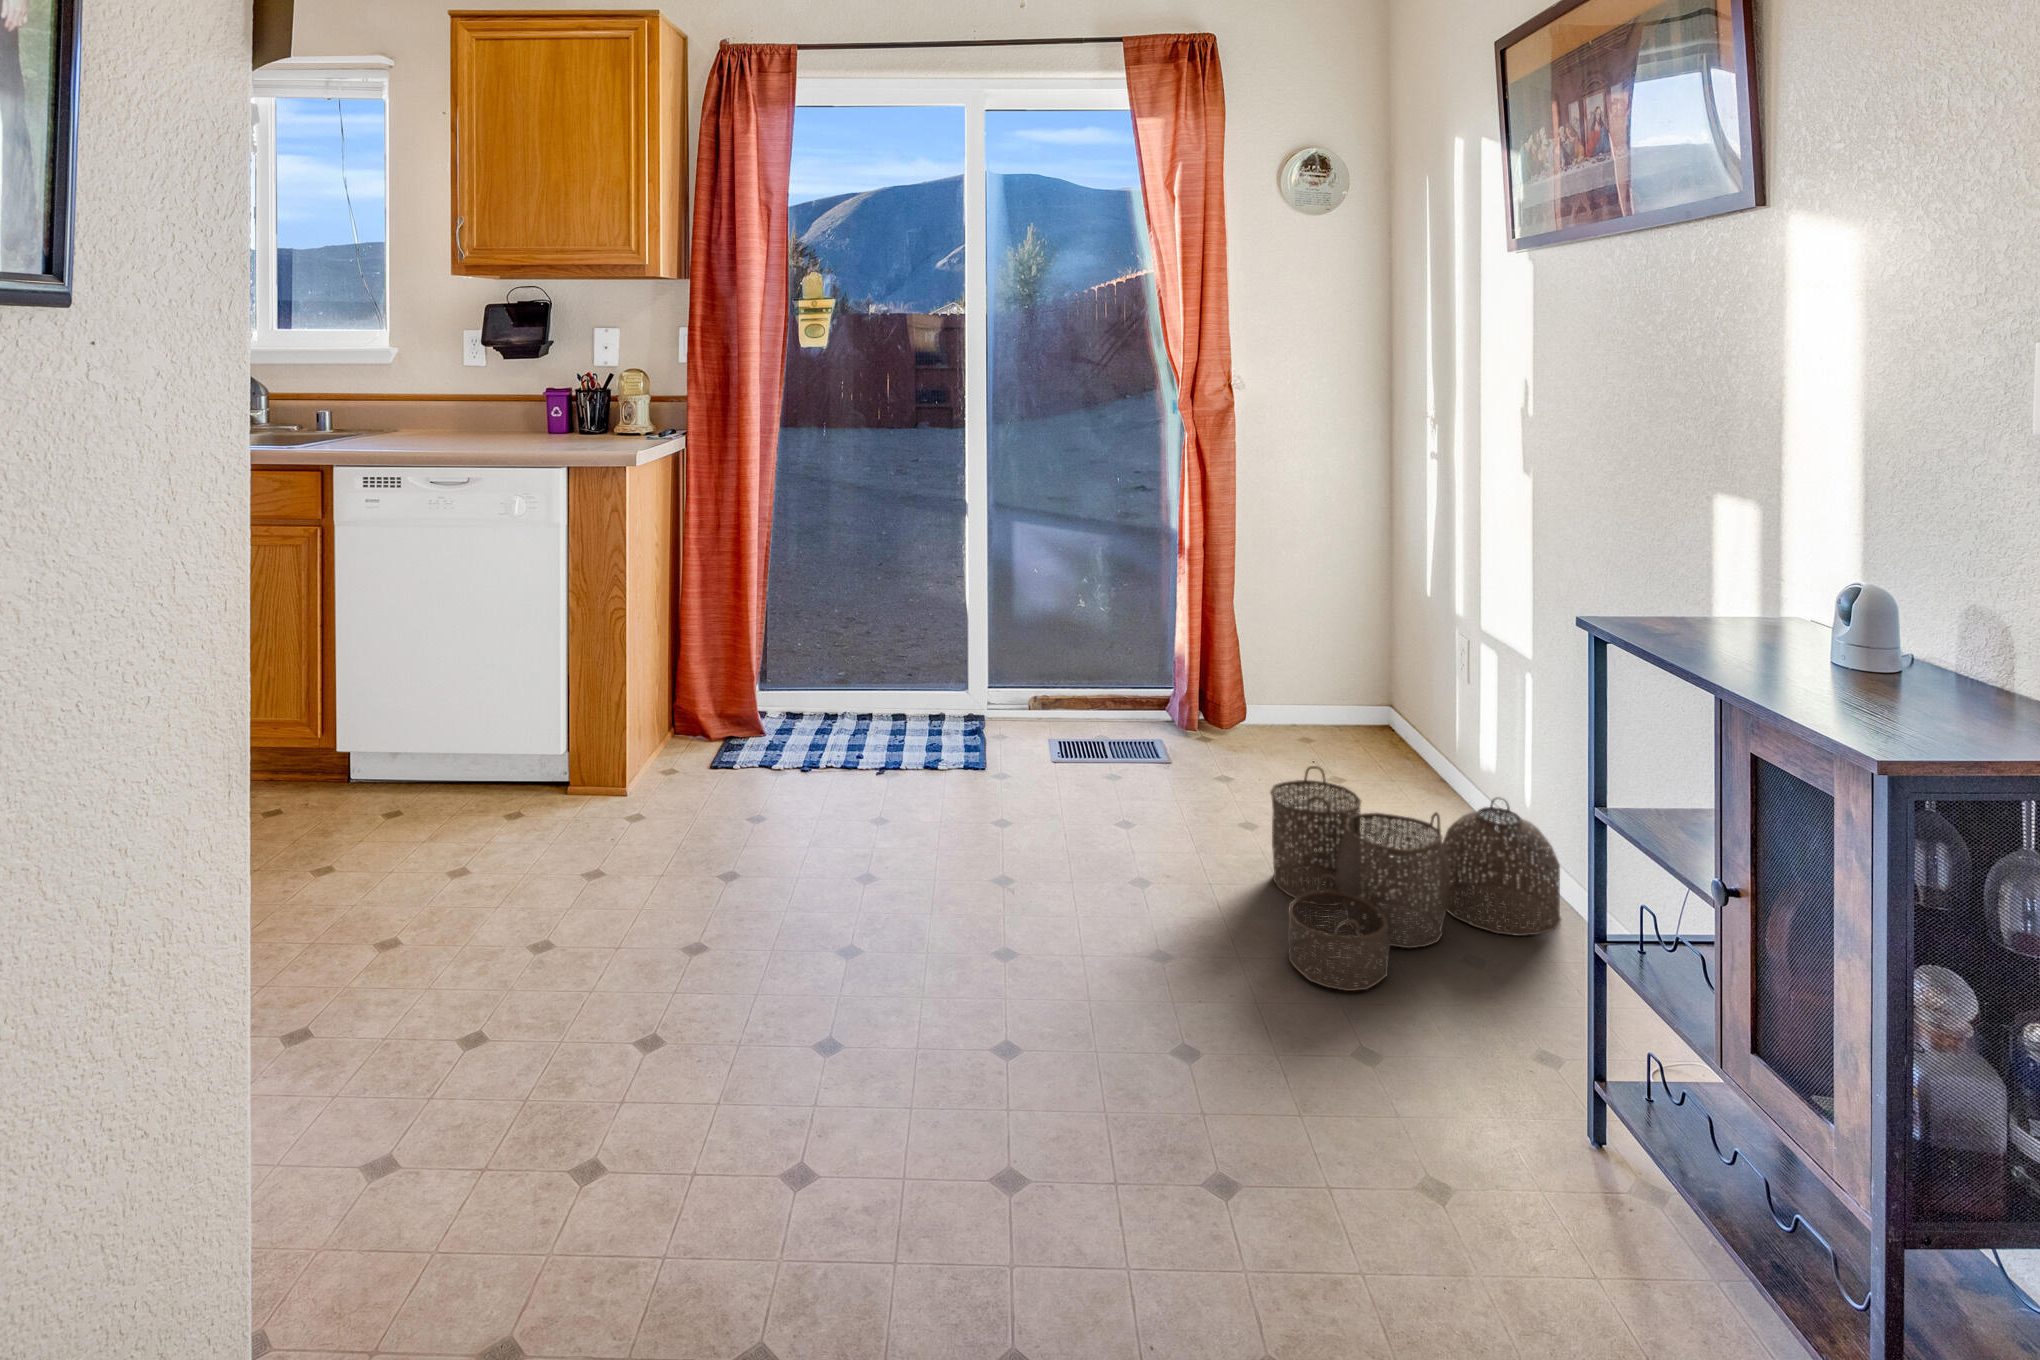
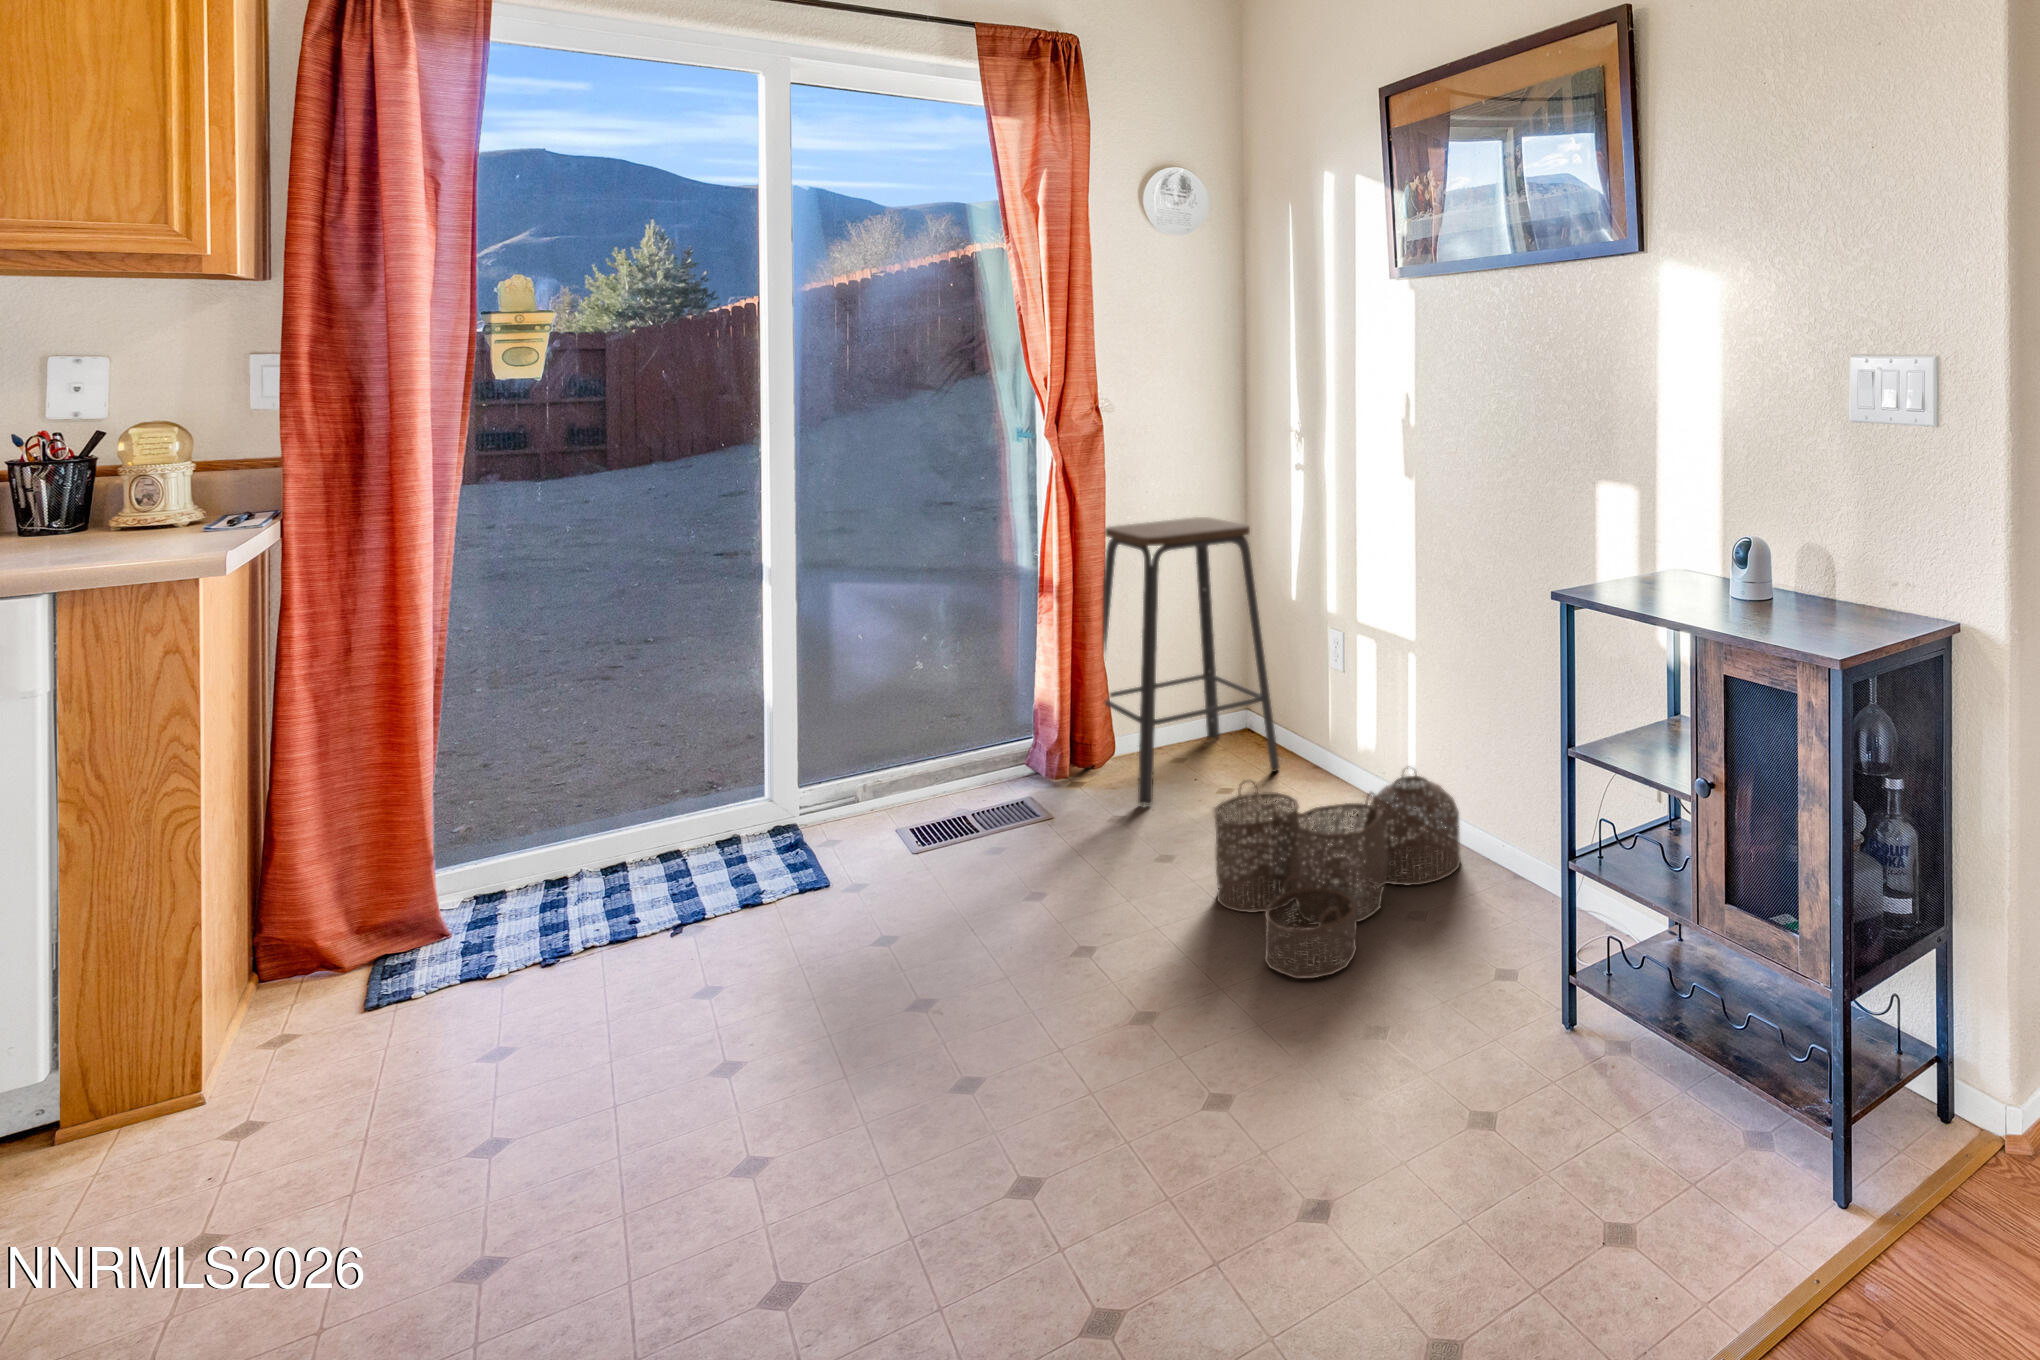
bar stool: none [1218,498,1400,770] -> present [1088,517,1280,805]

